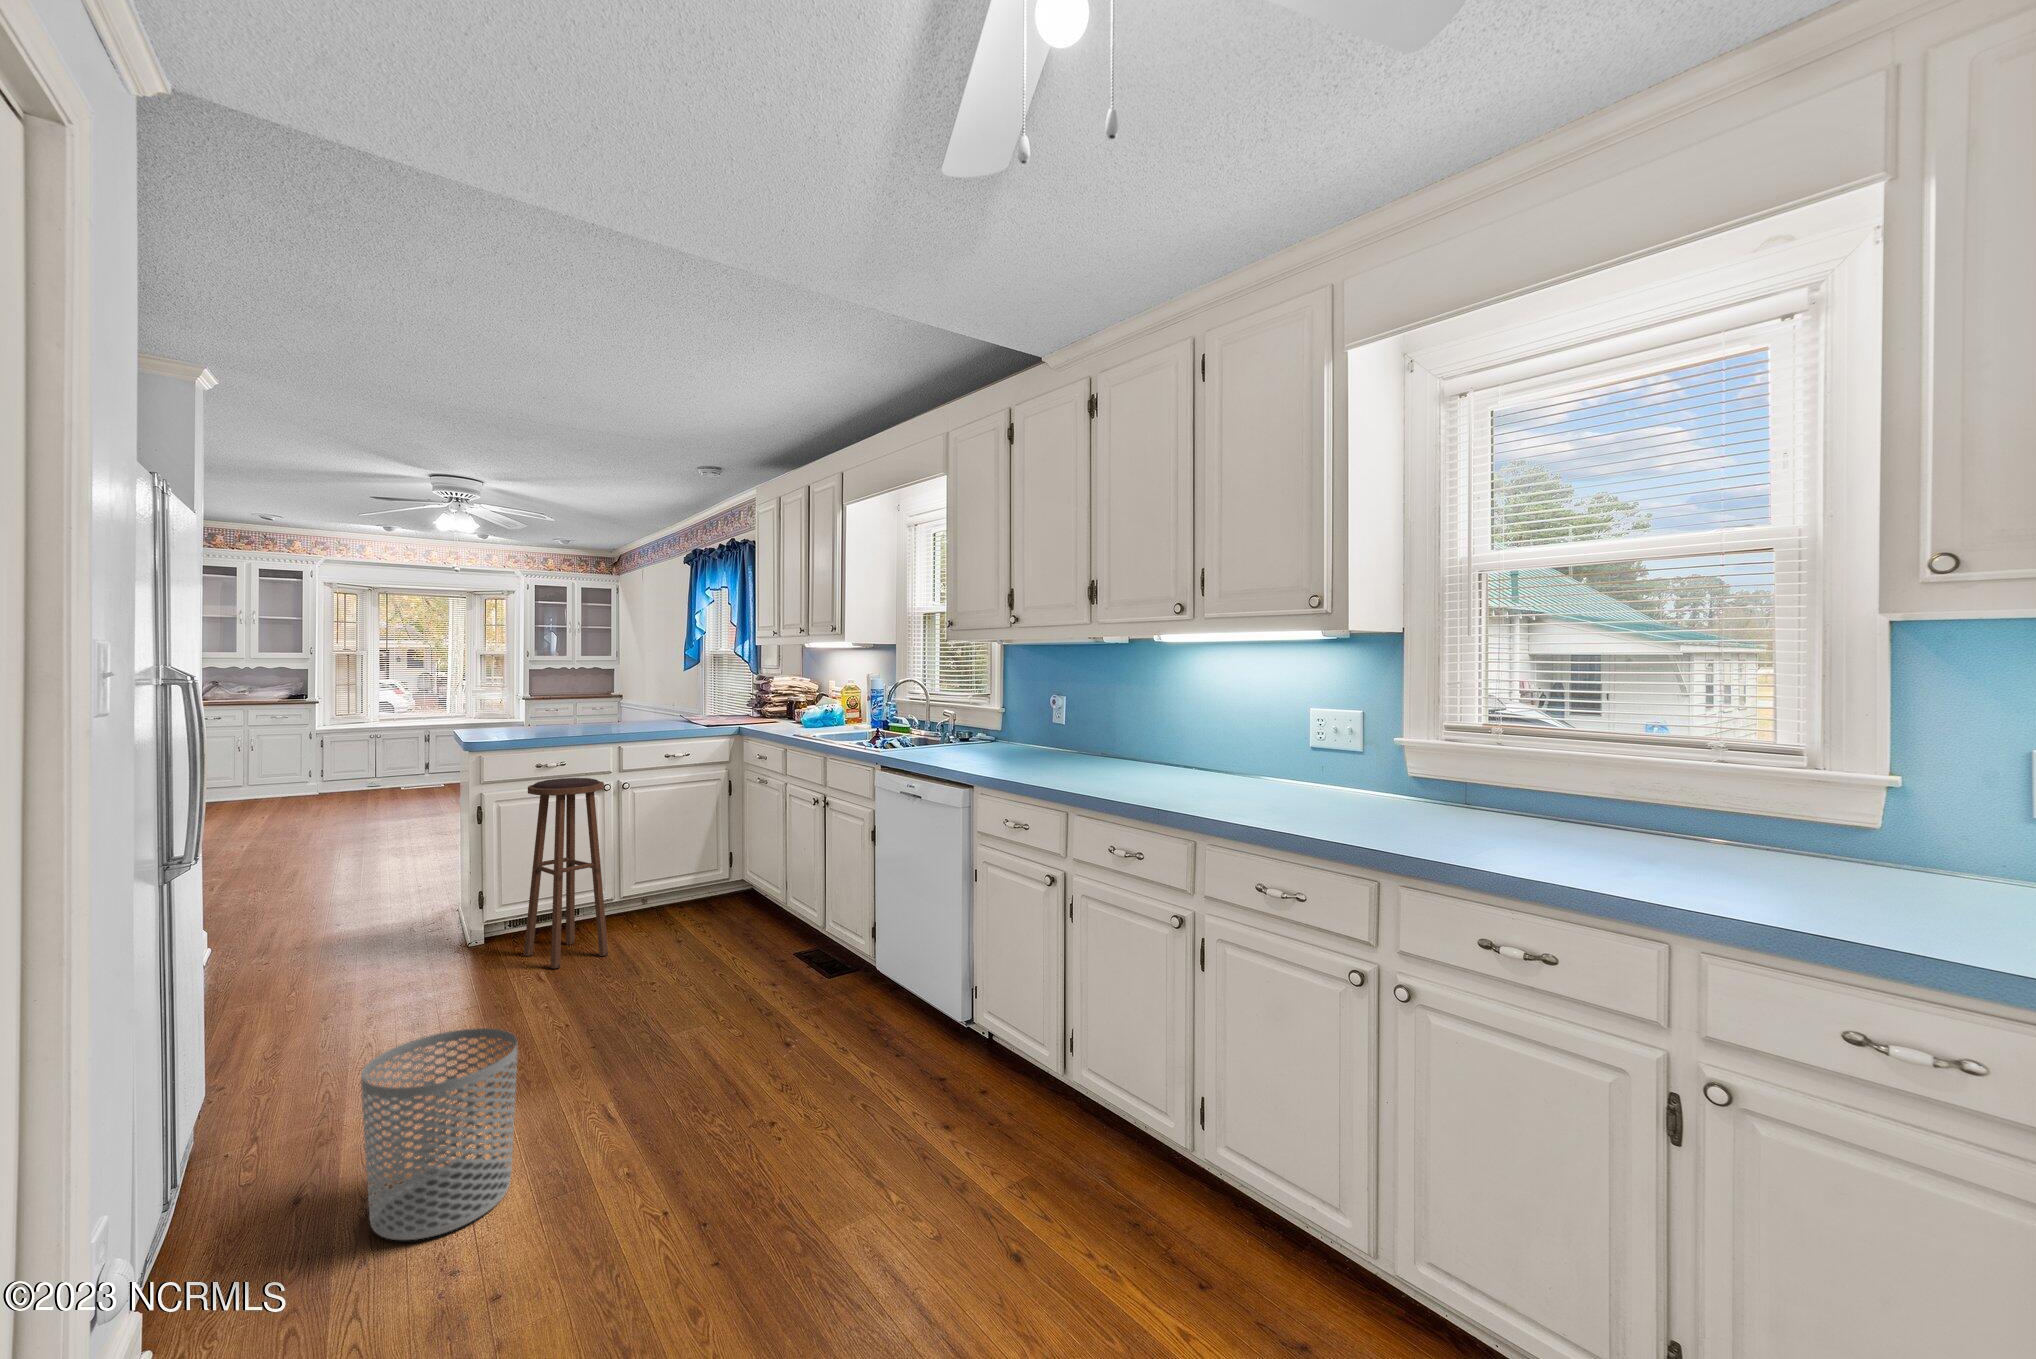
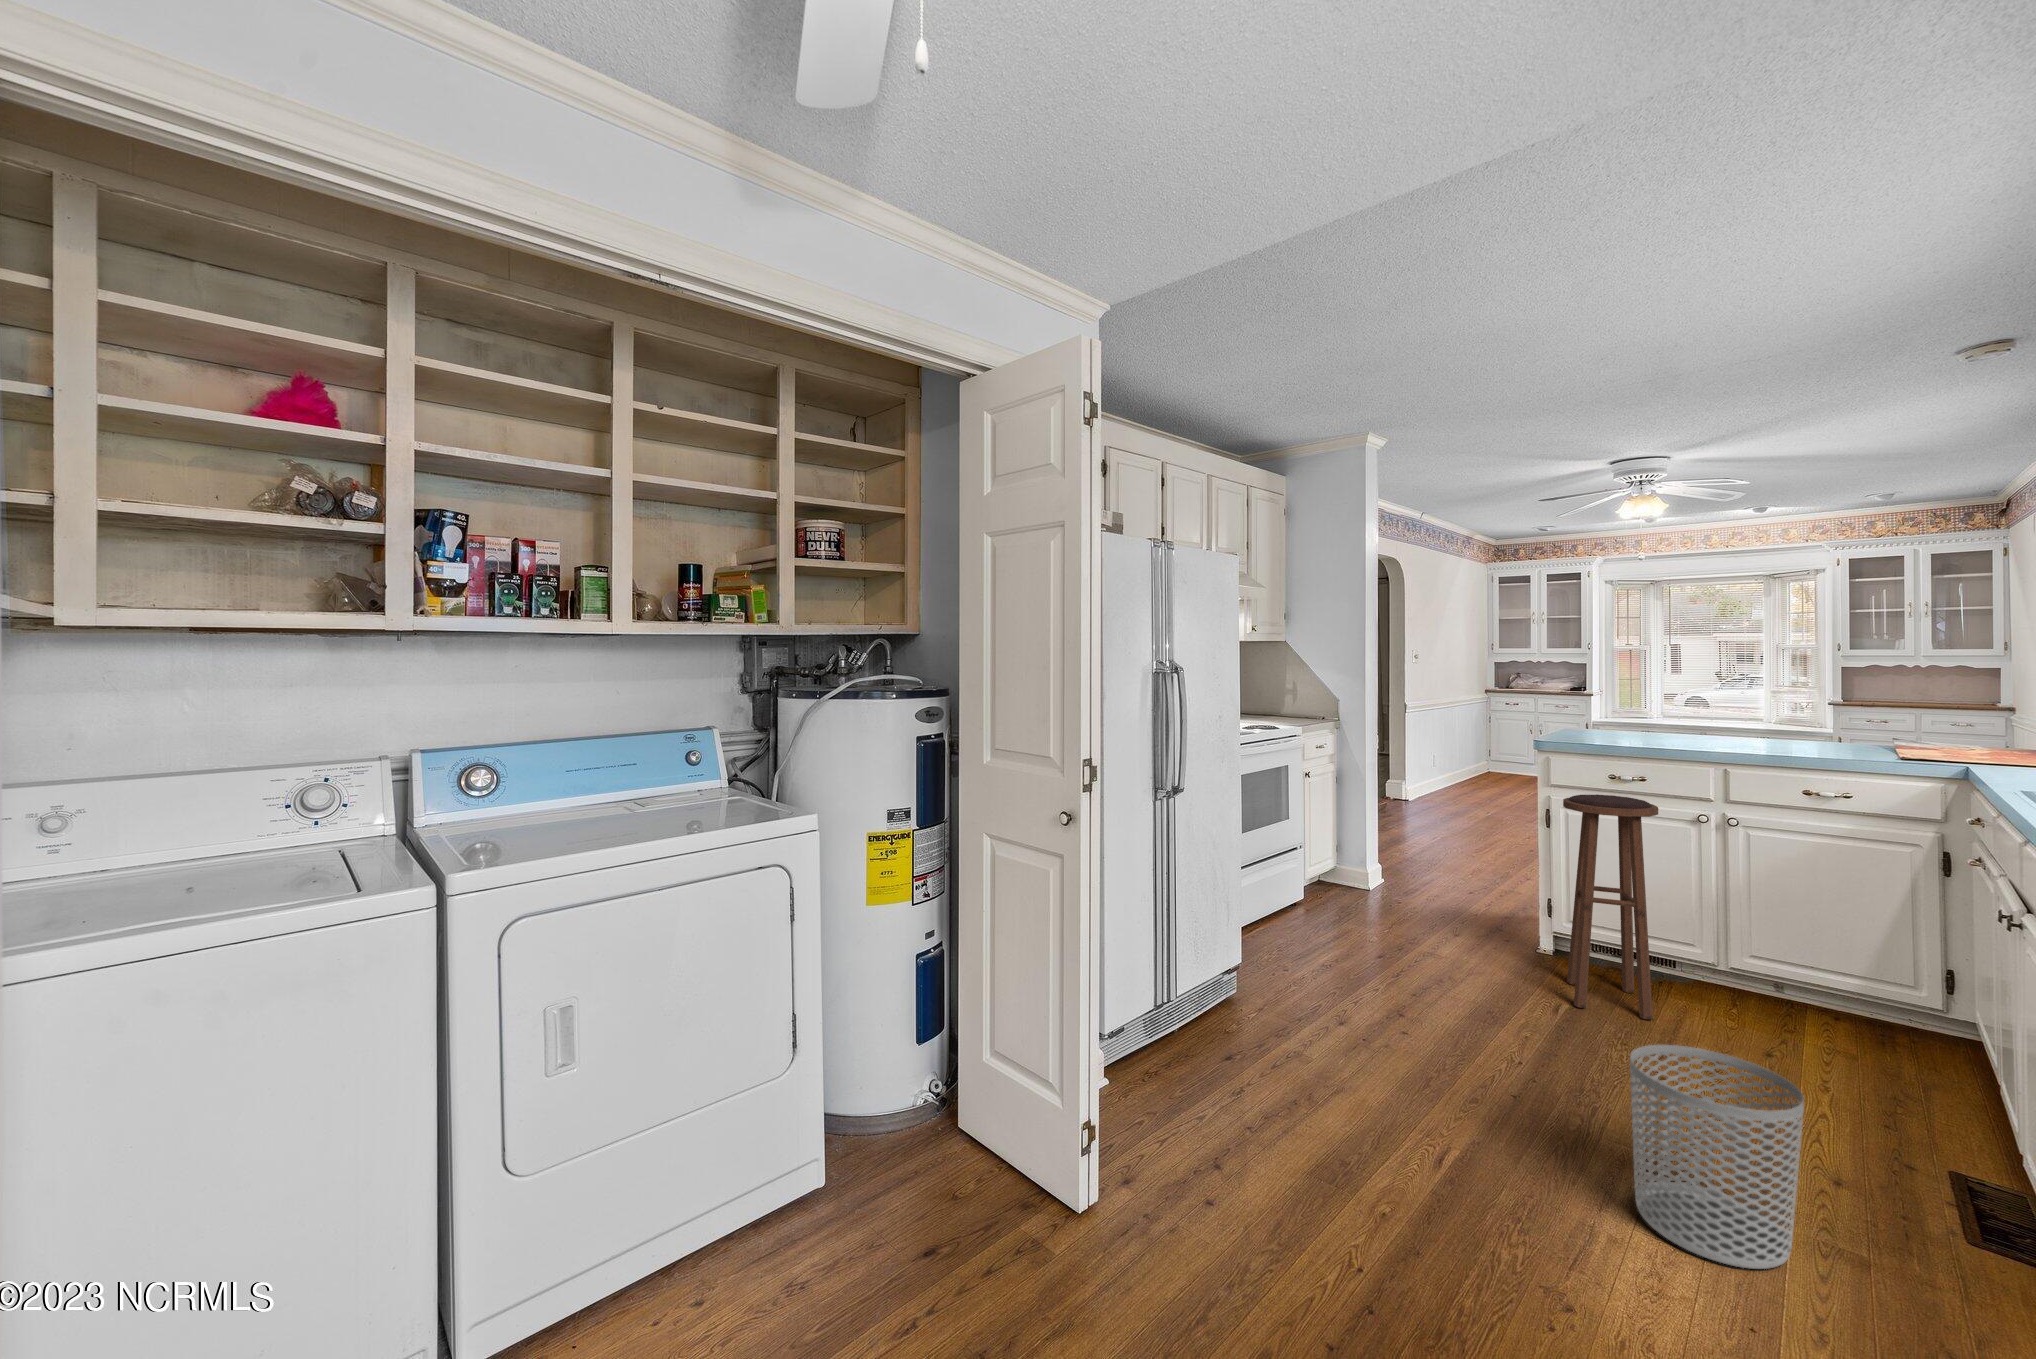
waste bin: present [361,1028,517,1240] -> present [1630,1045,1804,1269]

